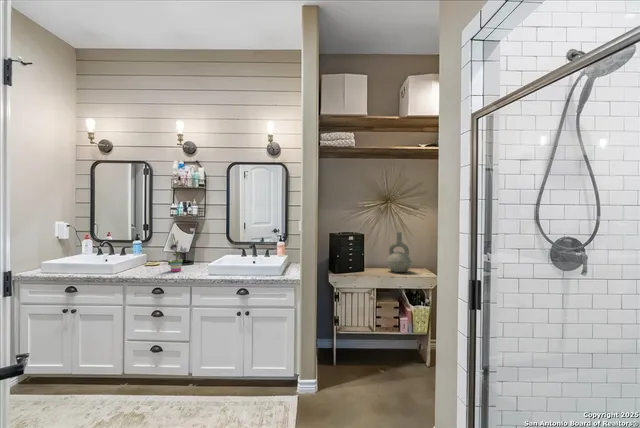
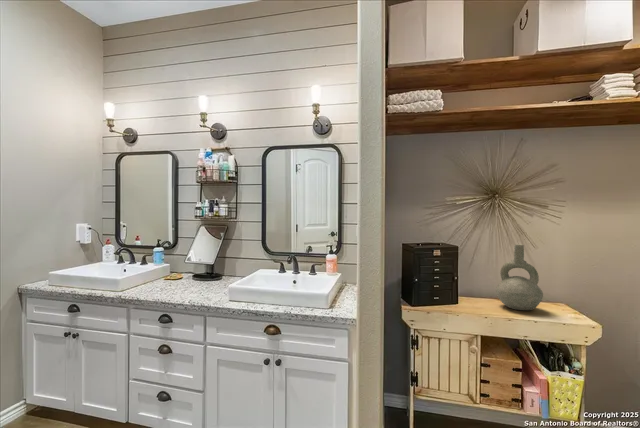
potted plant: present [168,234,187,272] -> none [180,241,210,292]

